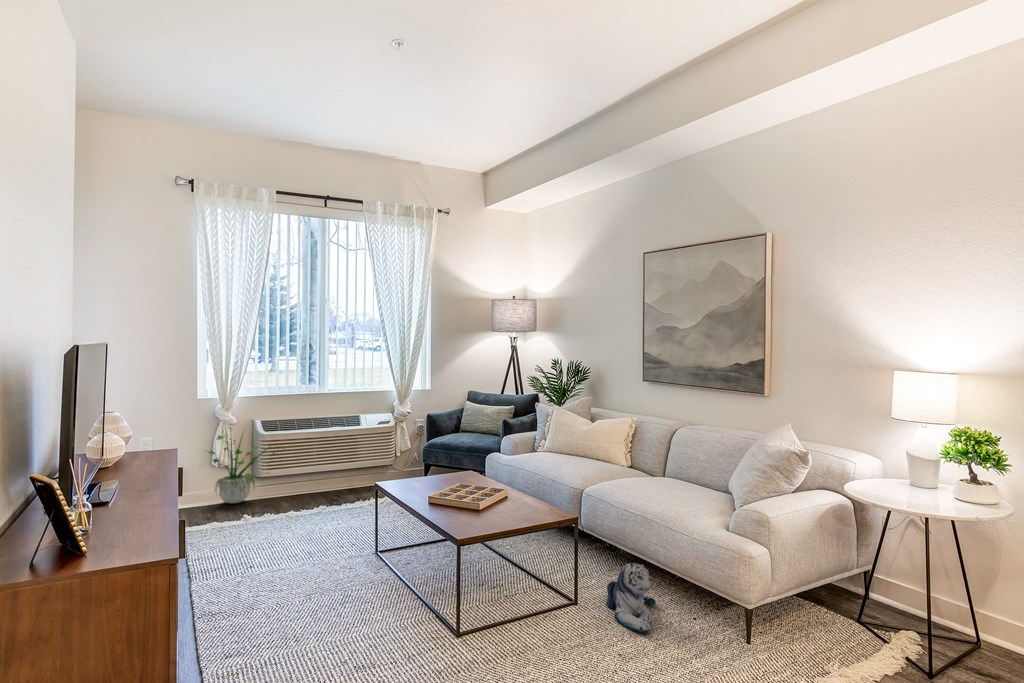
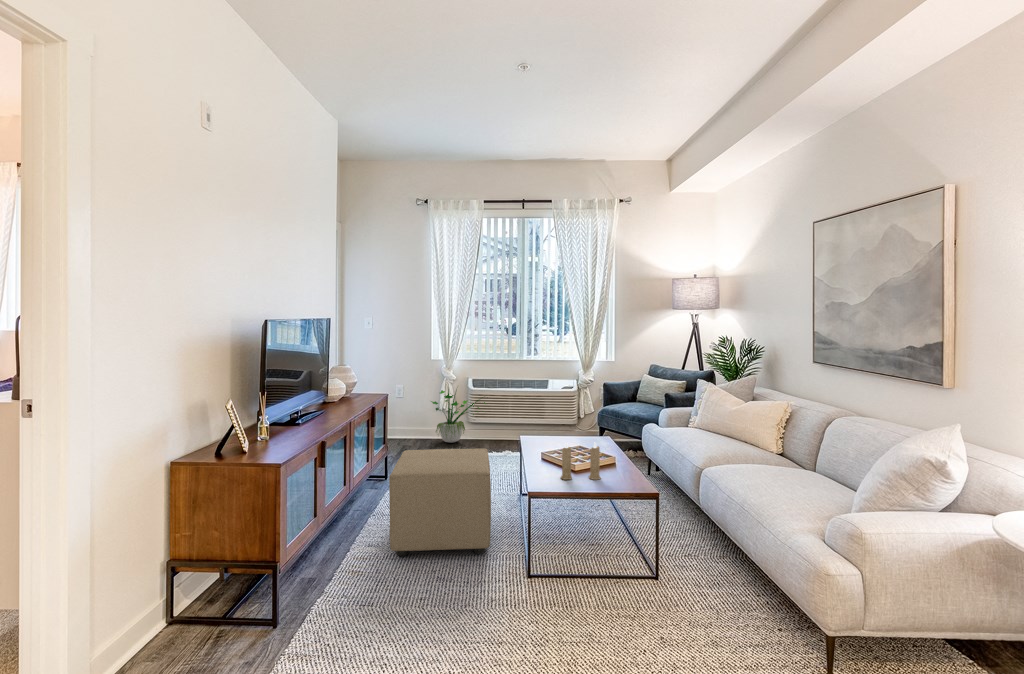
candle: none [469,469,511,516] -> present [561,443,601,480]
ottoman: none [249,496,395,647] -> present [389,449,491,557]
plush toy: present [606,563,656,632] -> none [686,552,742,625]

